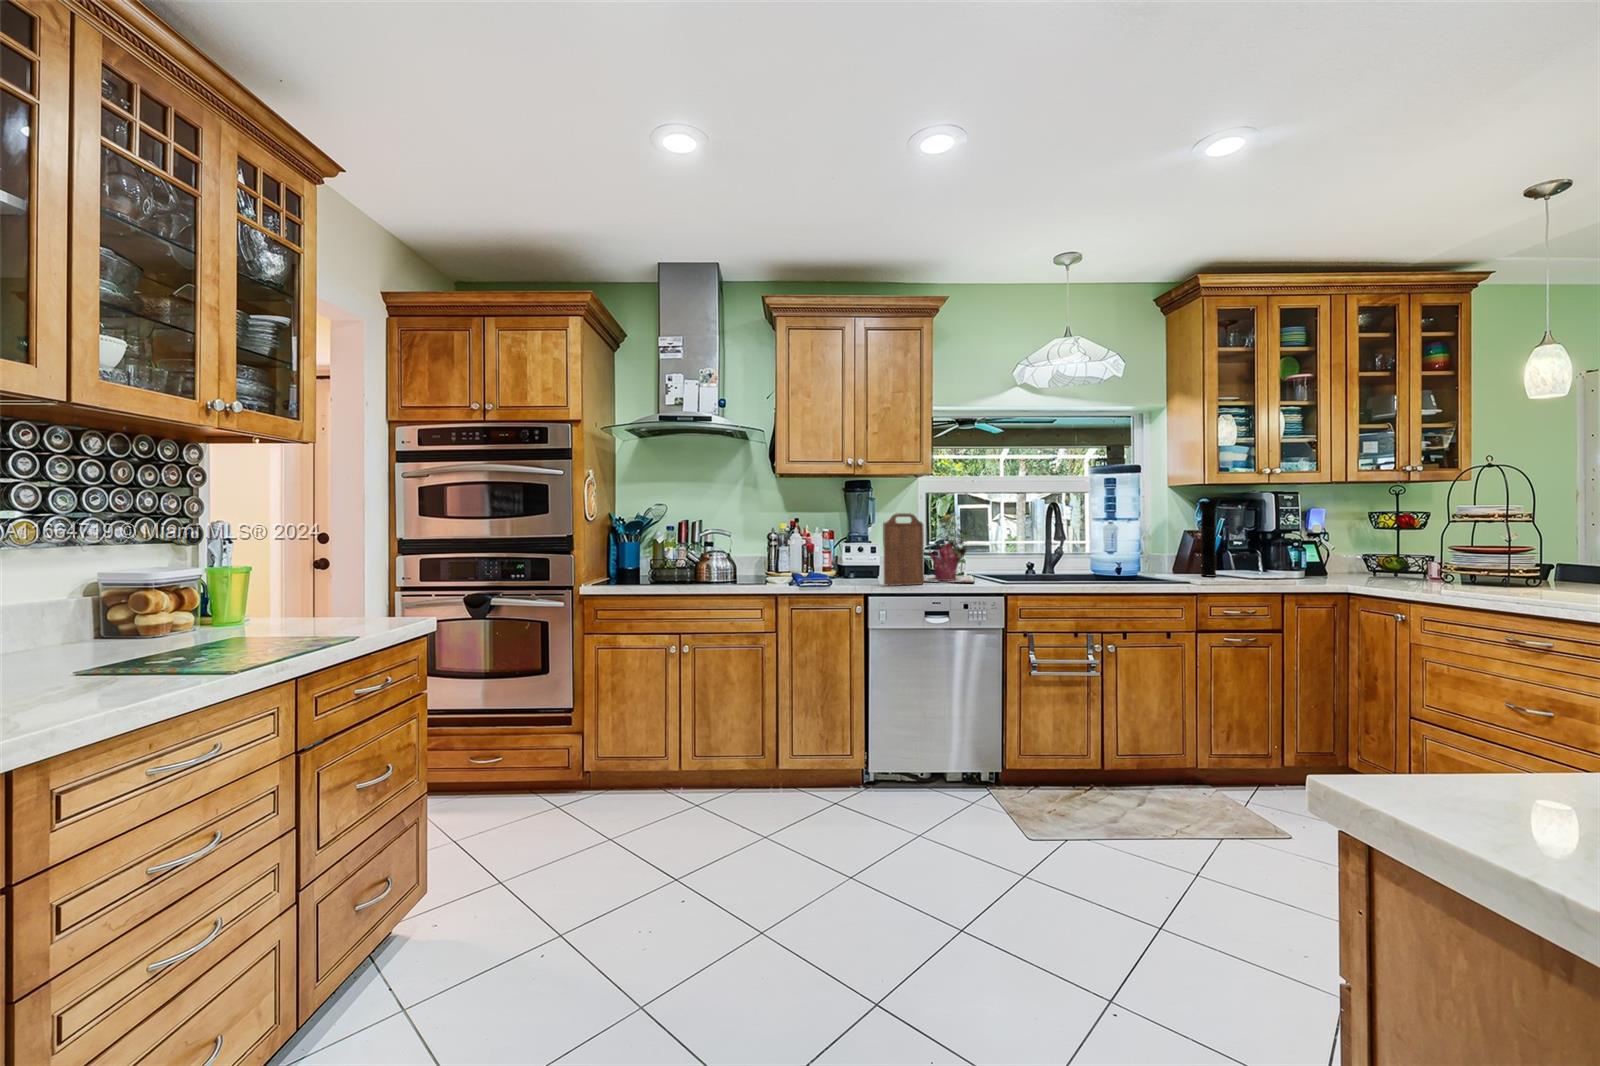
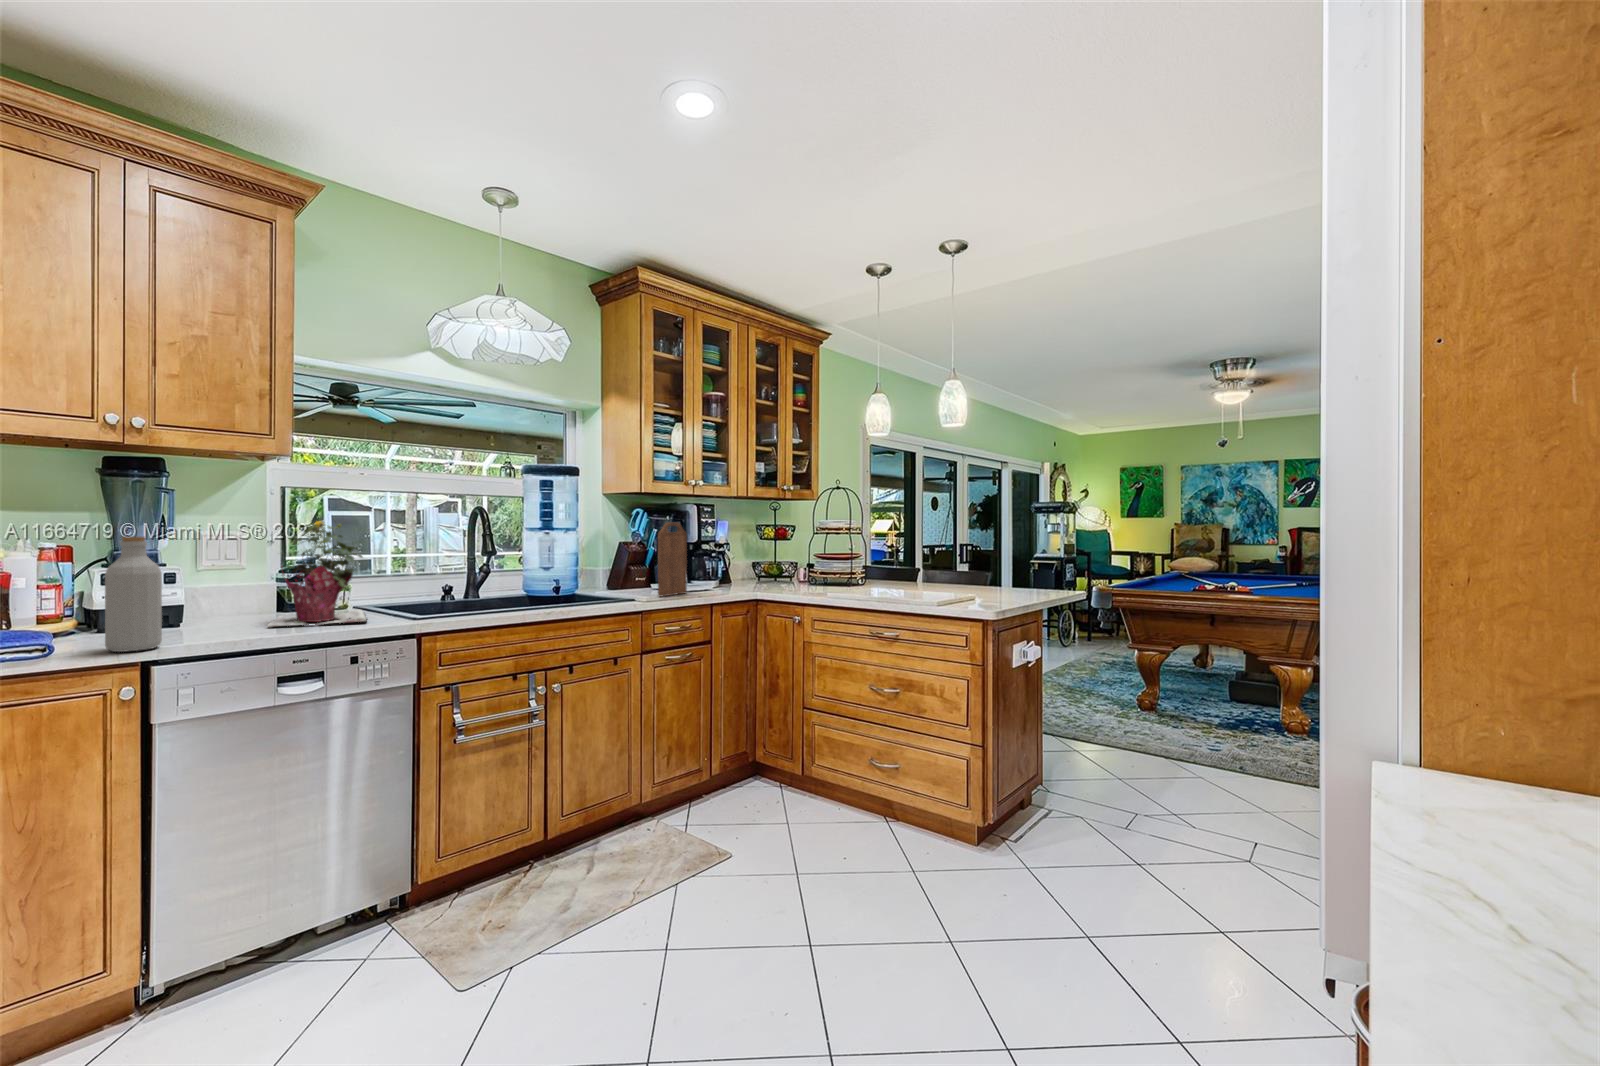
vase: present [1197,500,1219,576] -> none [633,511,655,590]
cutting board: present [884,513,924,585] -> present [658,522,687,596]
bottle: none [849,524,871,587] -> present [105,537,162,652]

